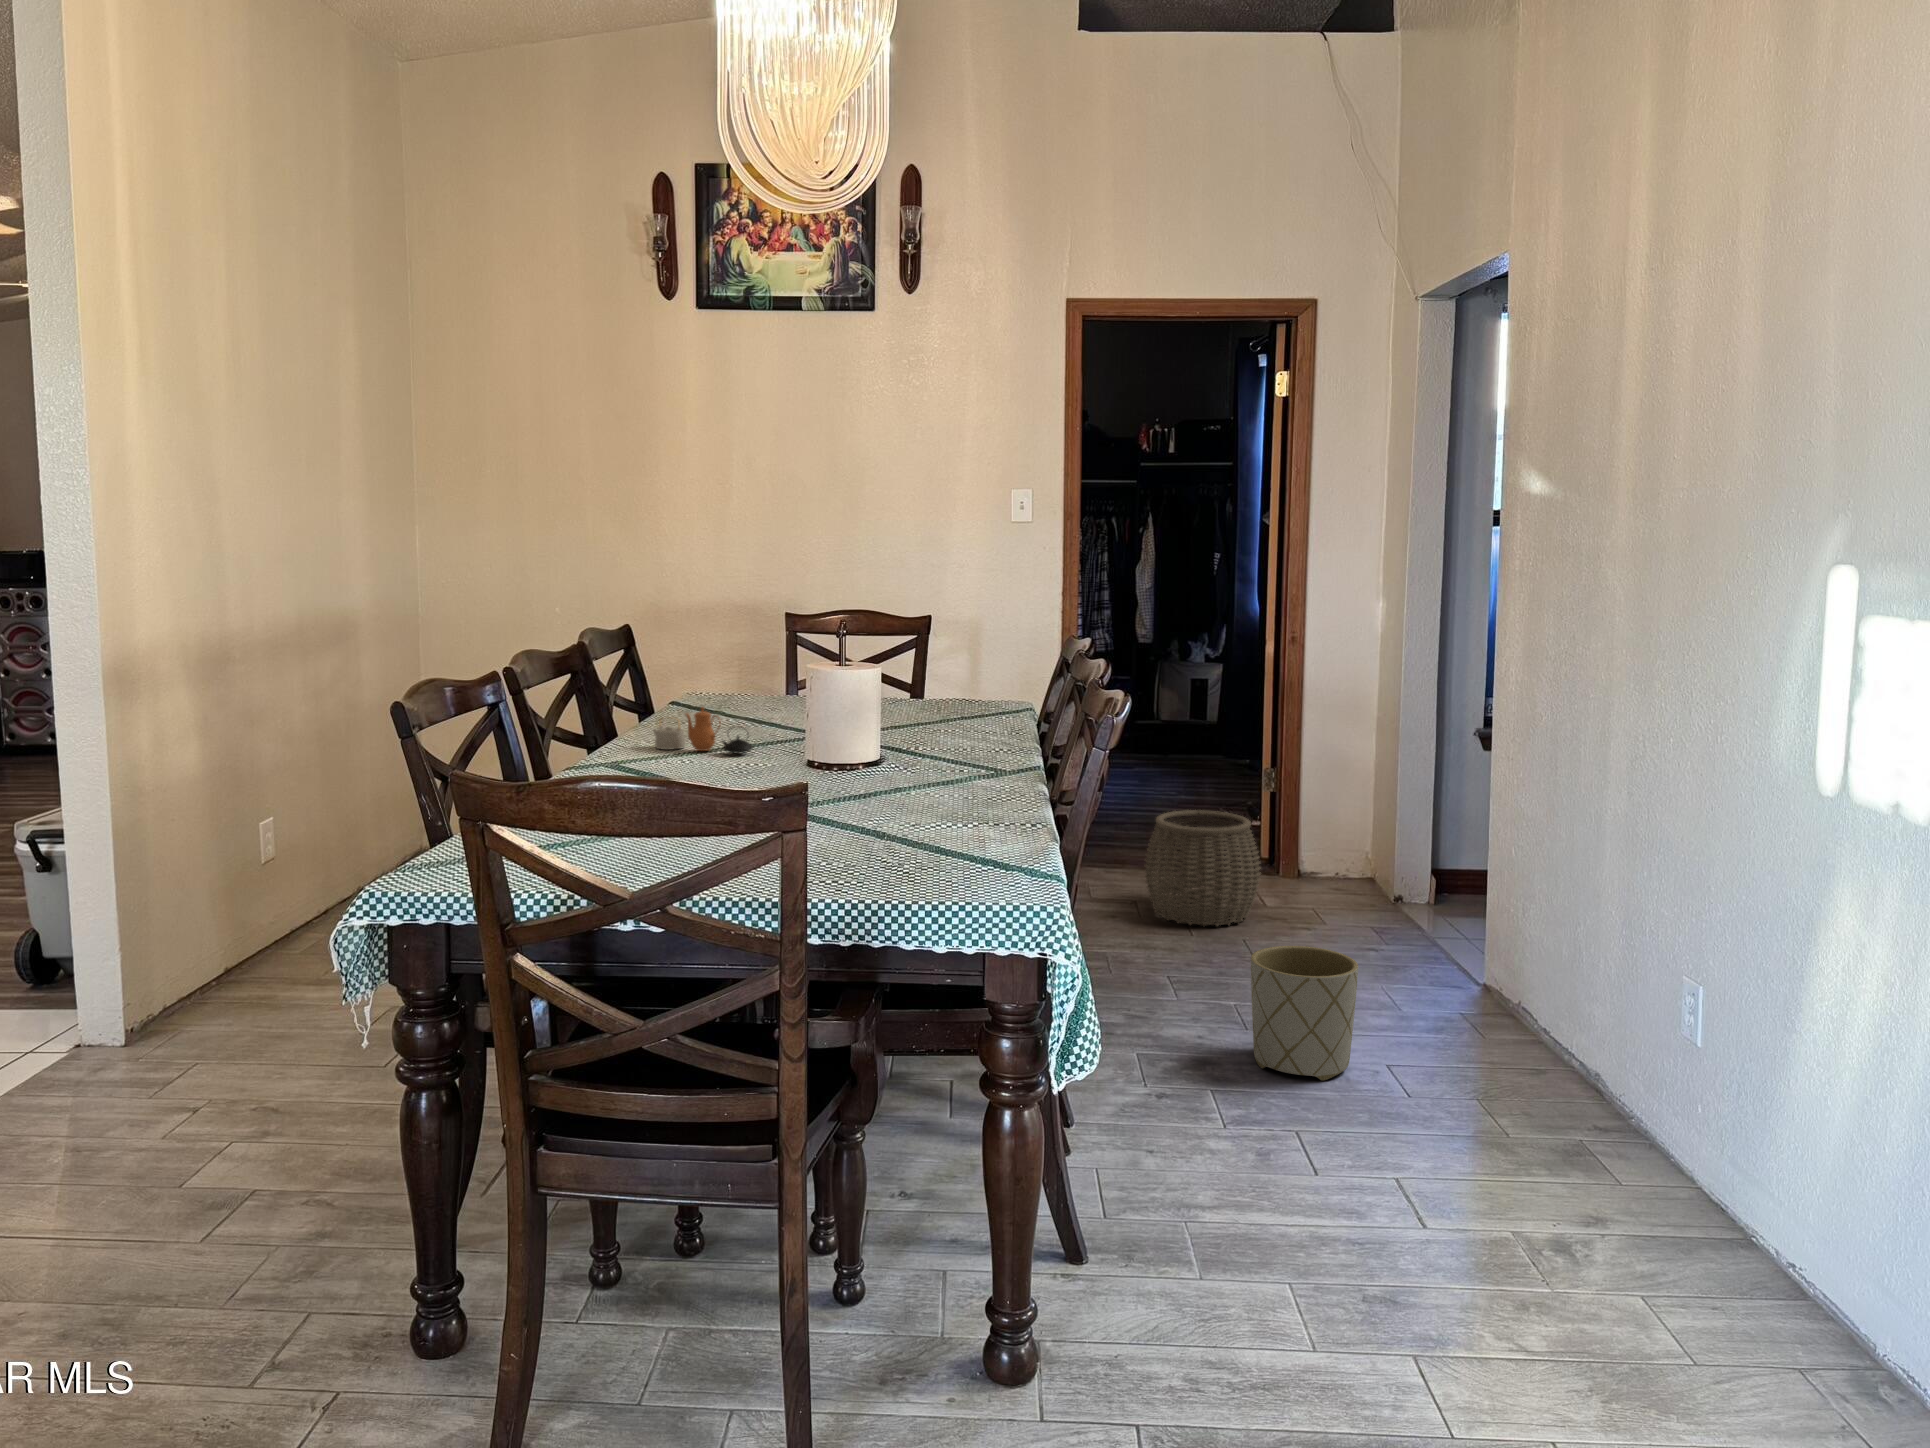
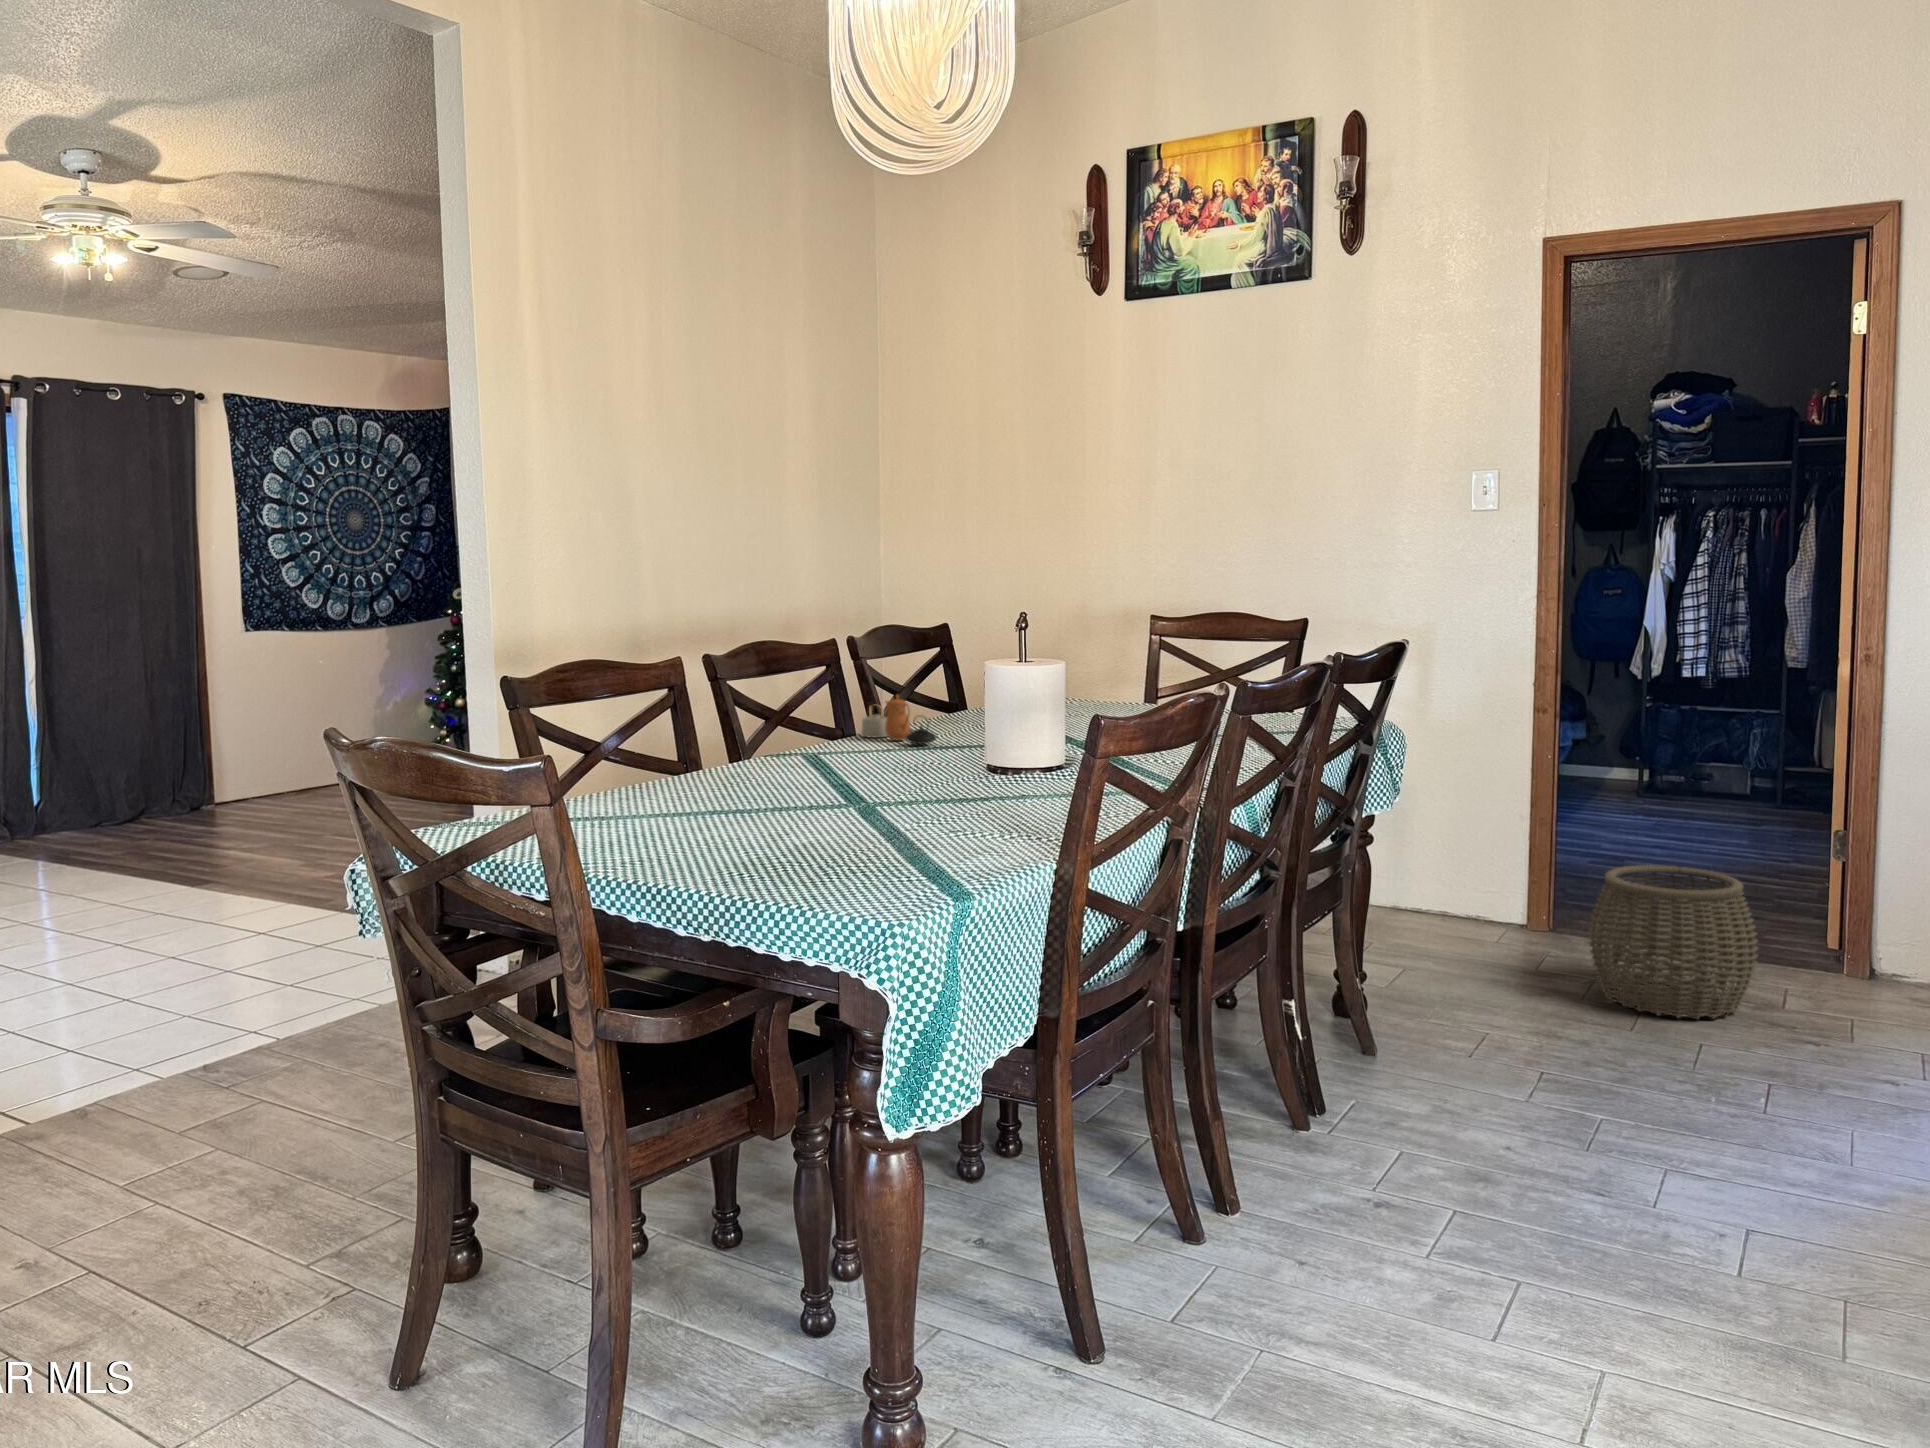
planter: present [1251,946,1358,1080] -> none [1549,1043,1708,1234]

